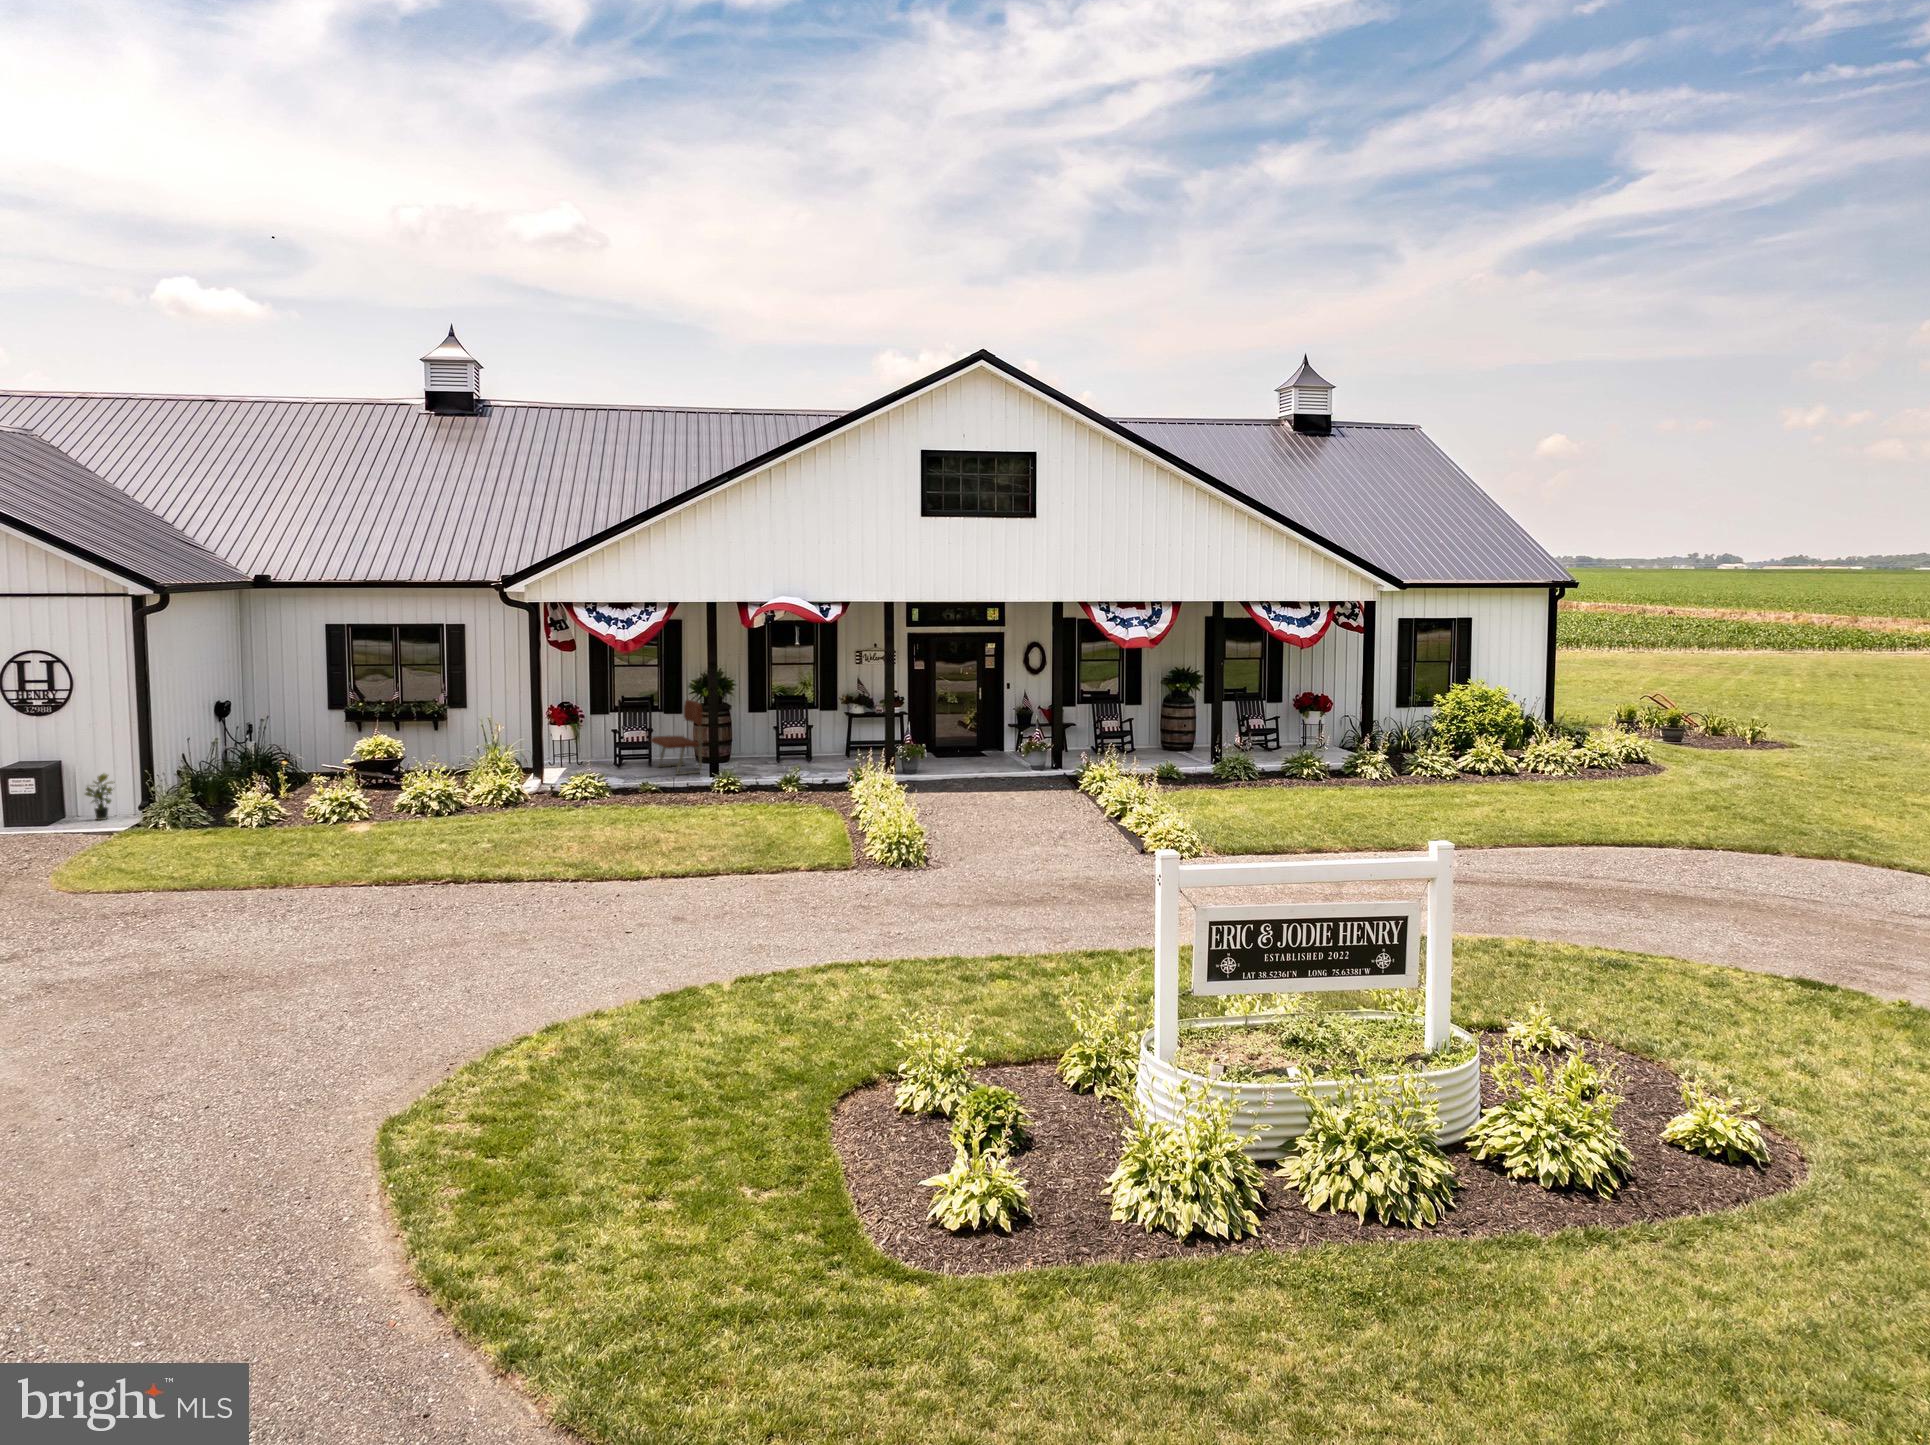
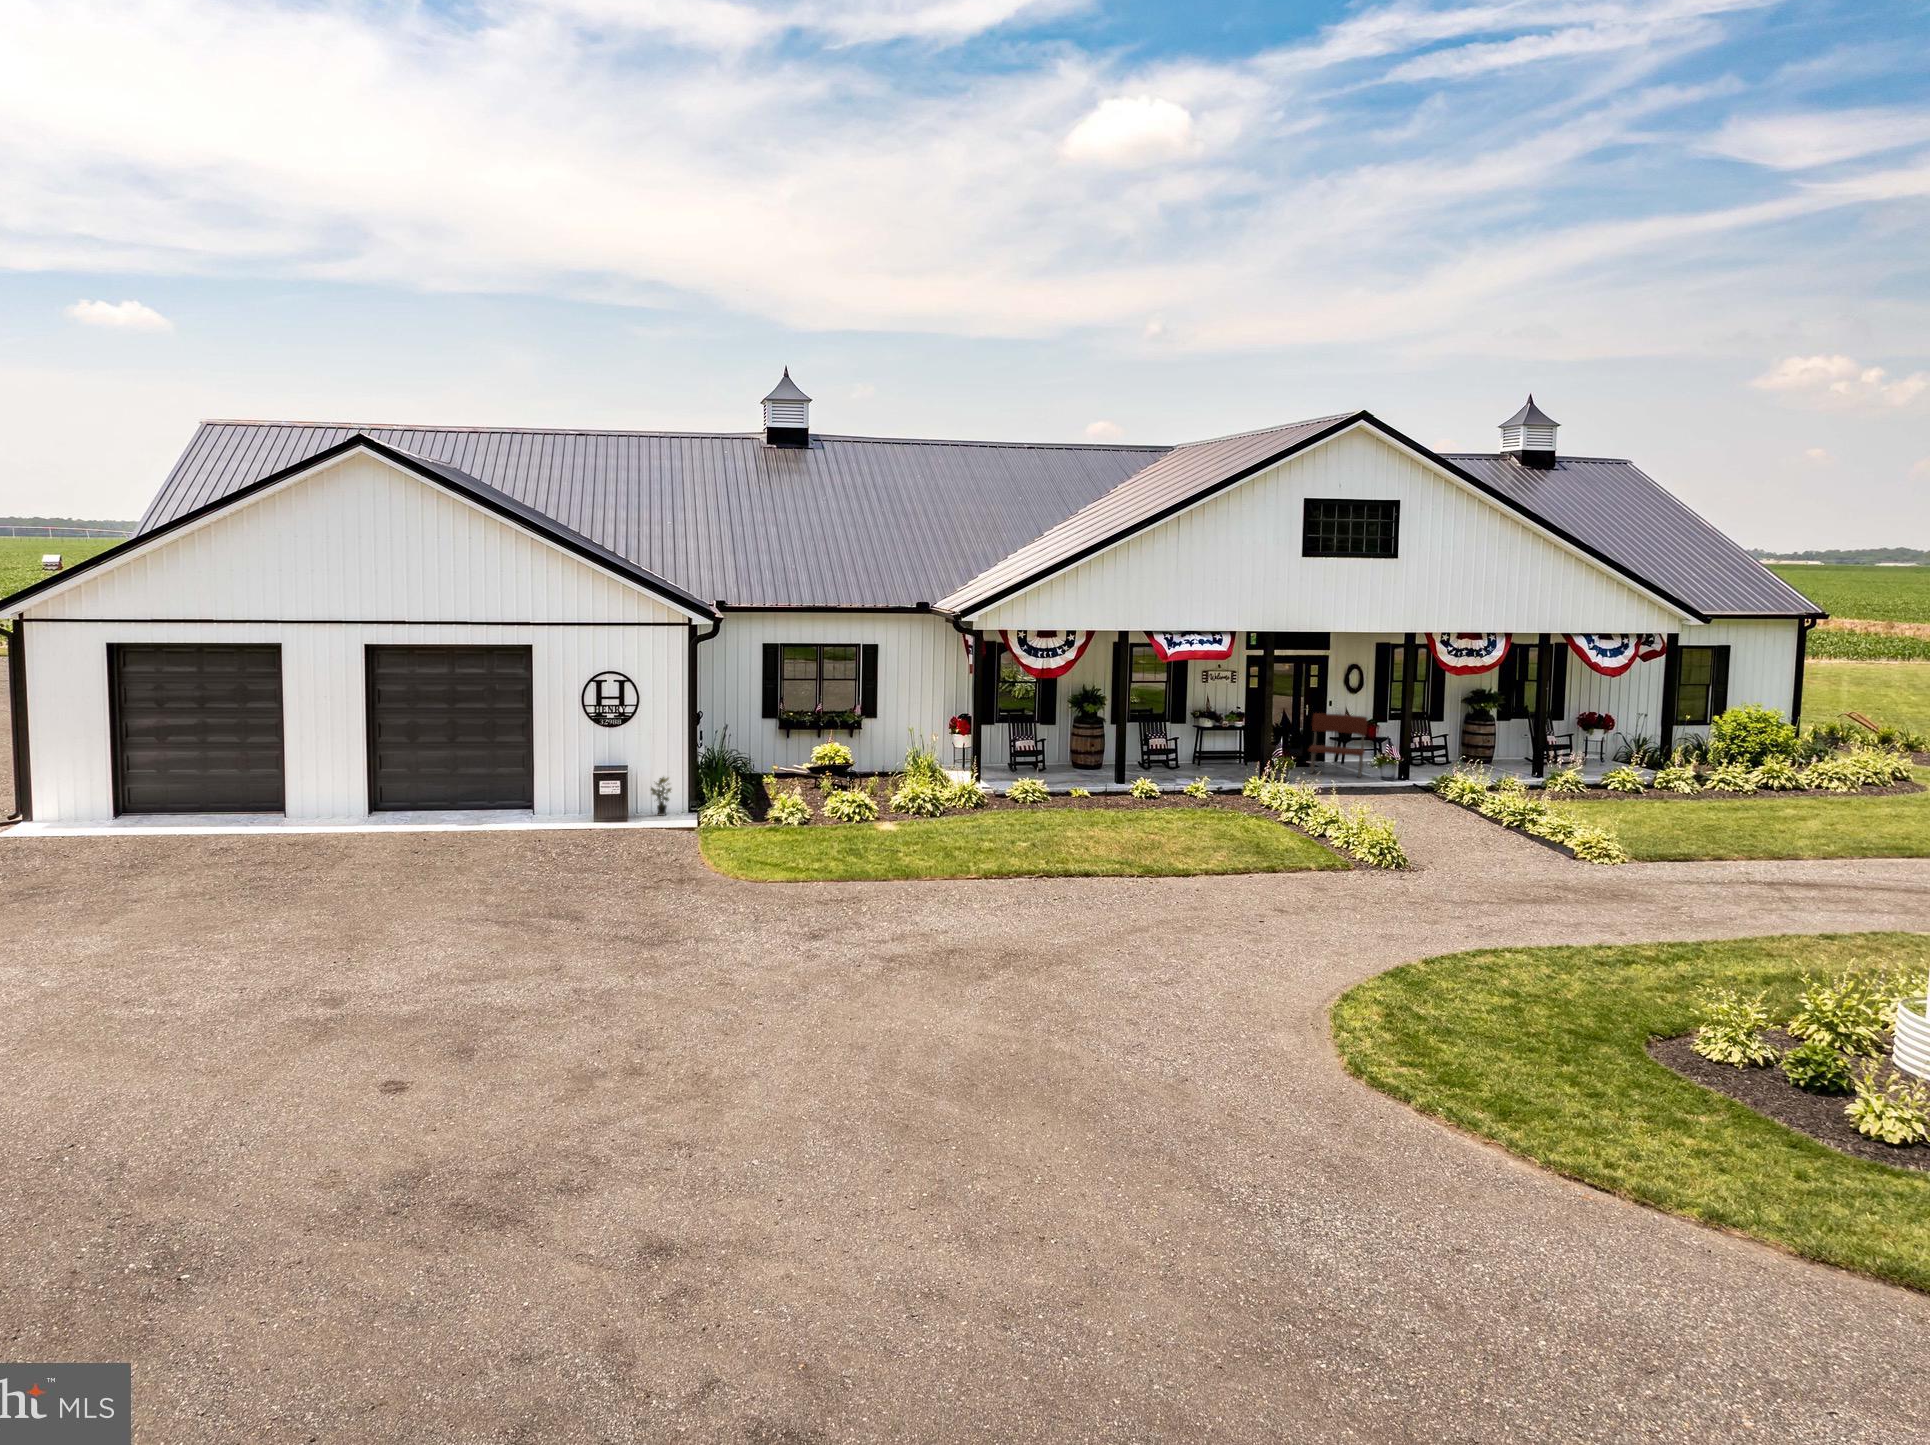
bench: present [651,700,703,775] -> present [1309,713,1367,777]

